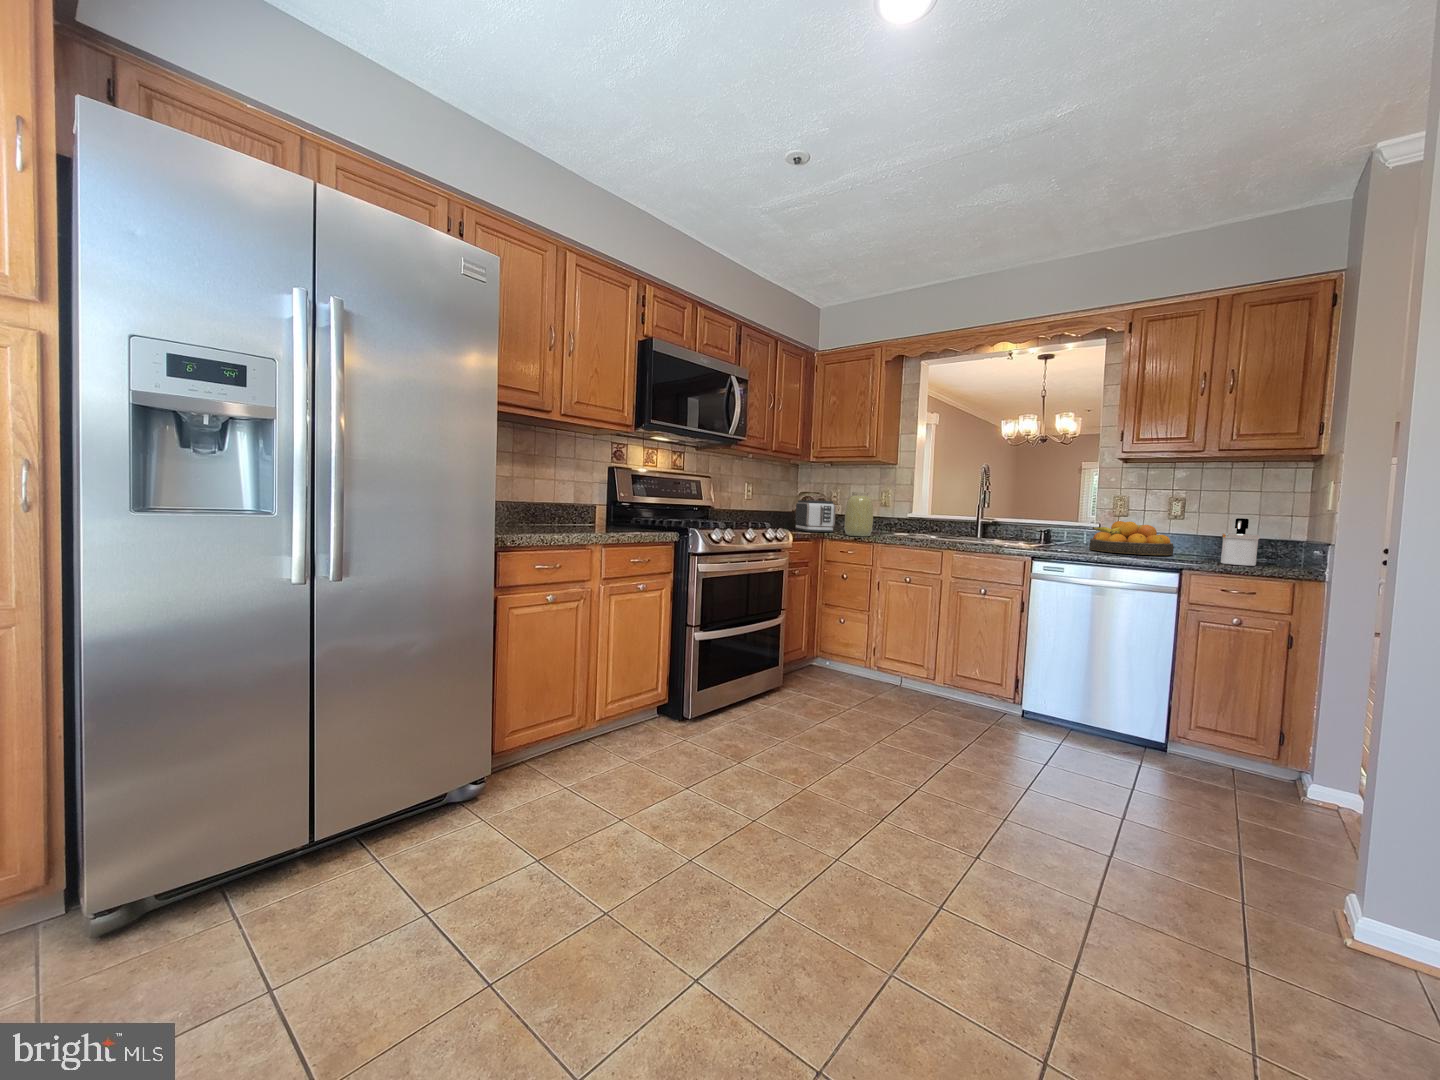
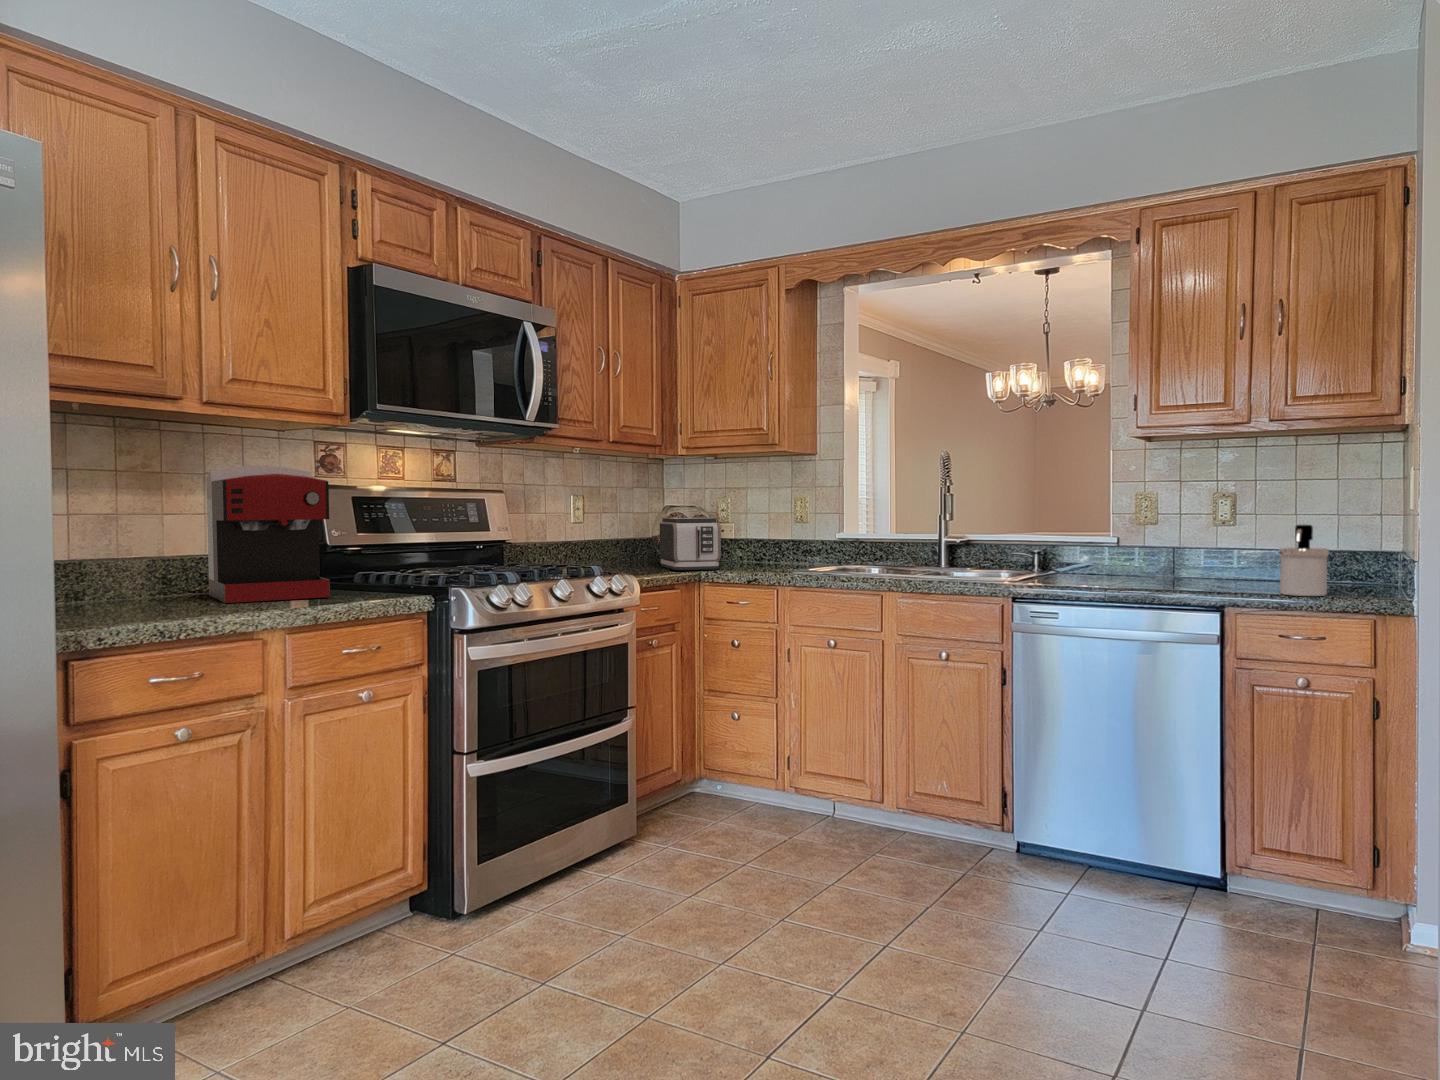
coffee maker: none [556,454,626,530] -> present [206,465,330,603]
vase: present [844,492,873,536] -> none [733,503,779,575]
fruit bowl: present [1089,521,1174,555] -> none [1103,533,1219,585]

